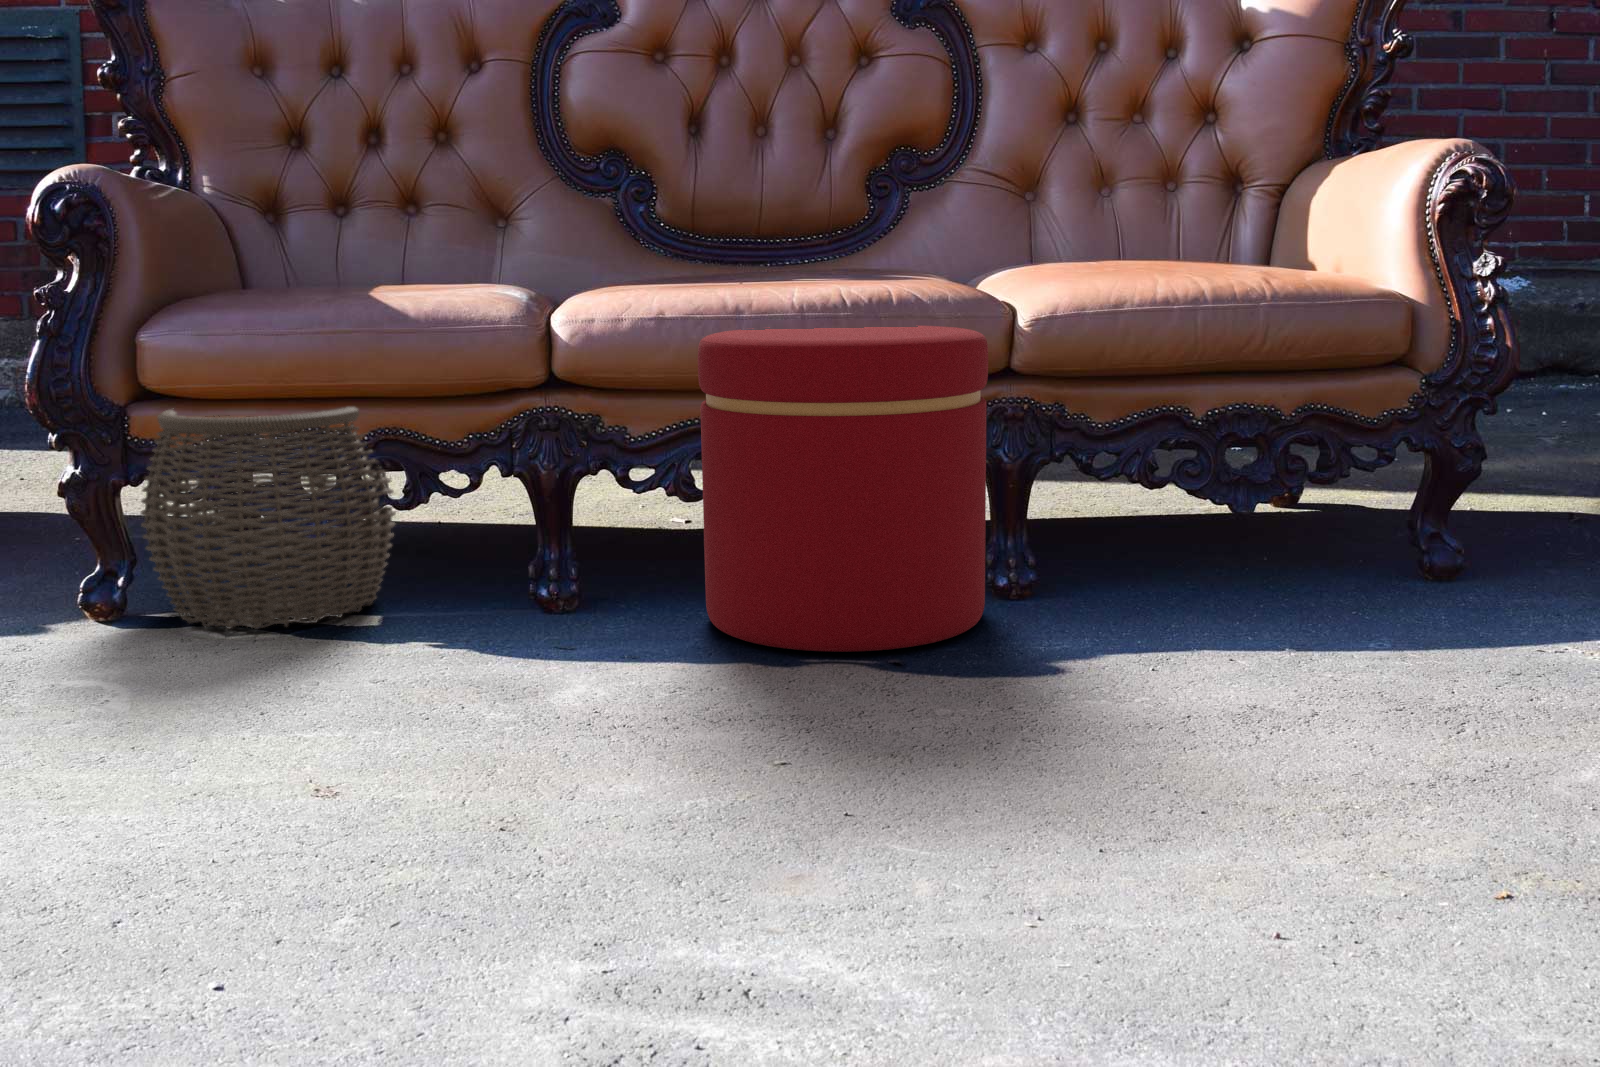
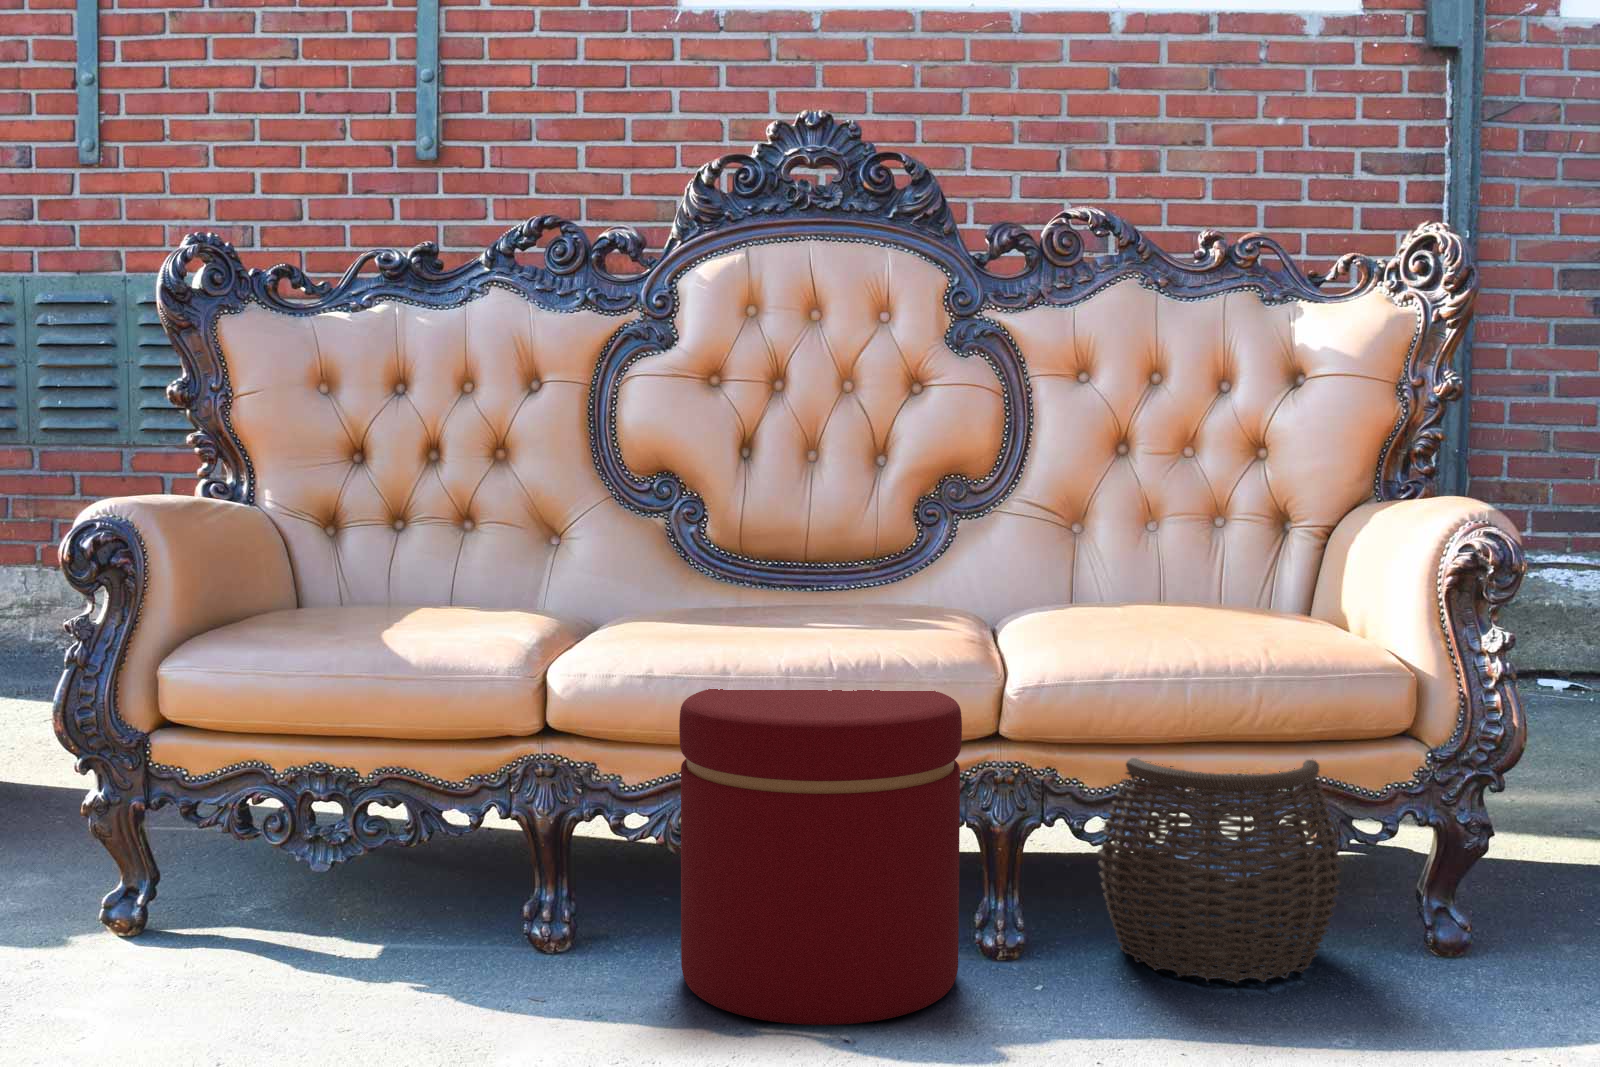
woven basket: present [141,407,396,629] -> present [1098,758,1341,983]

